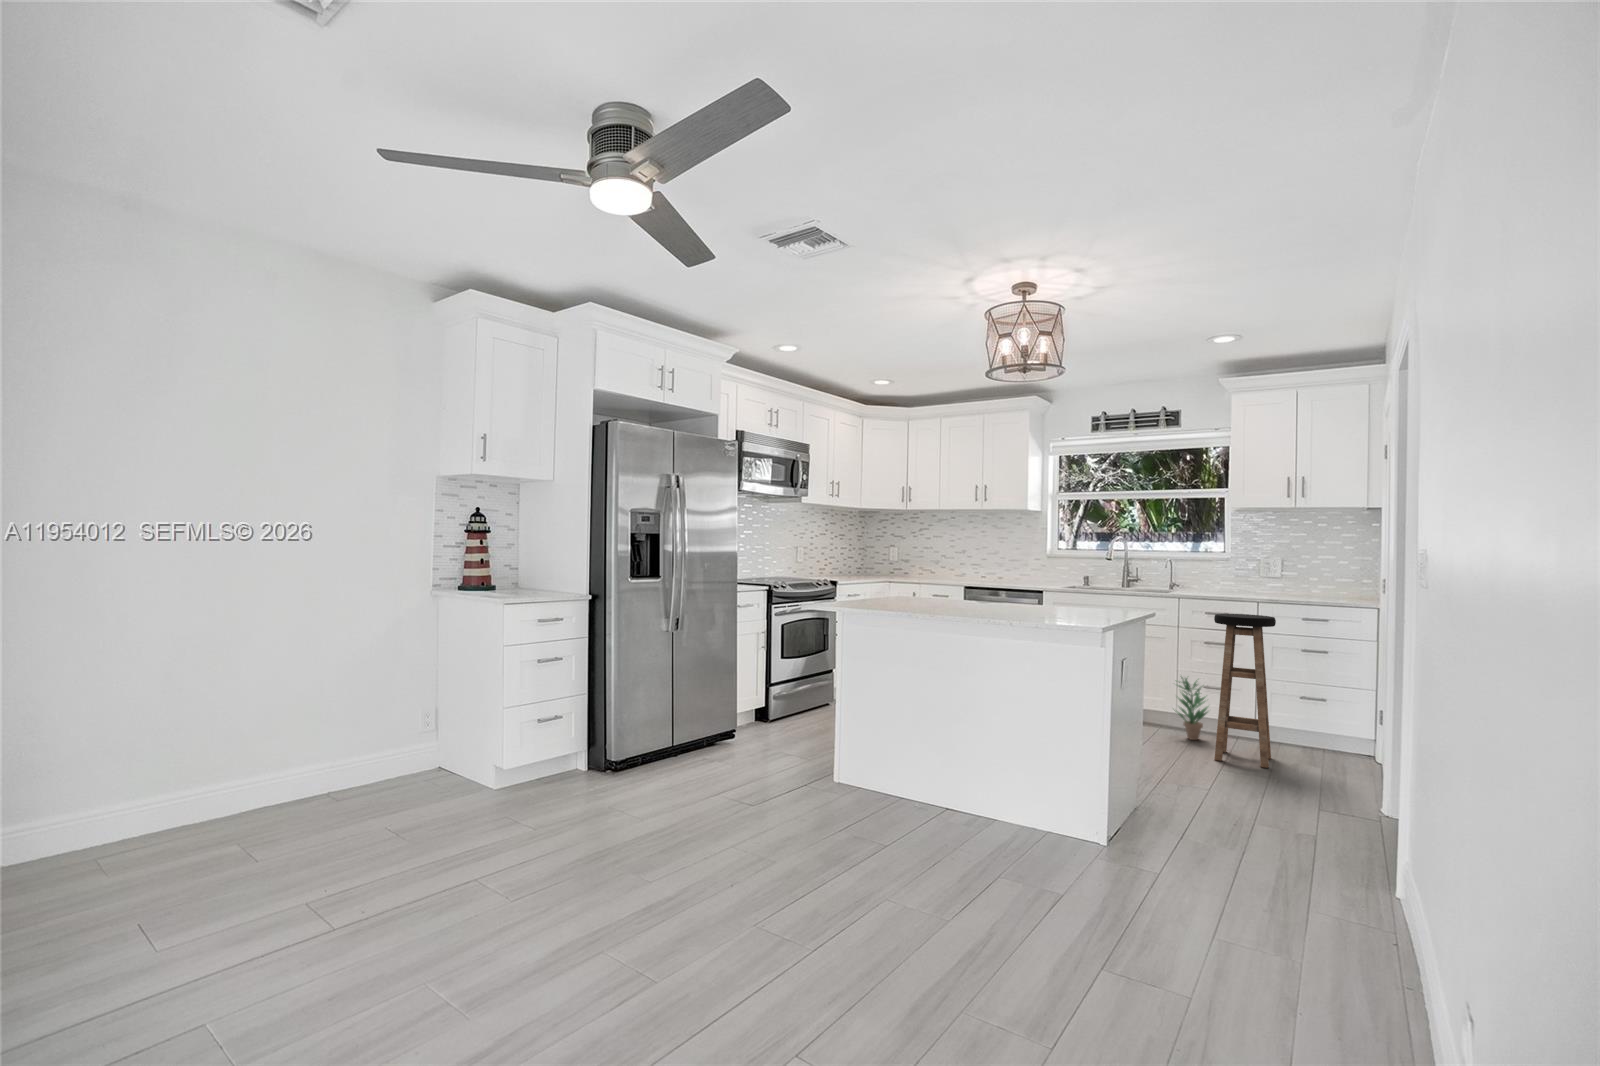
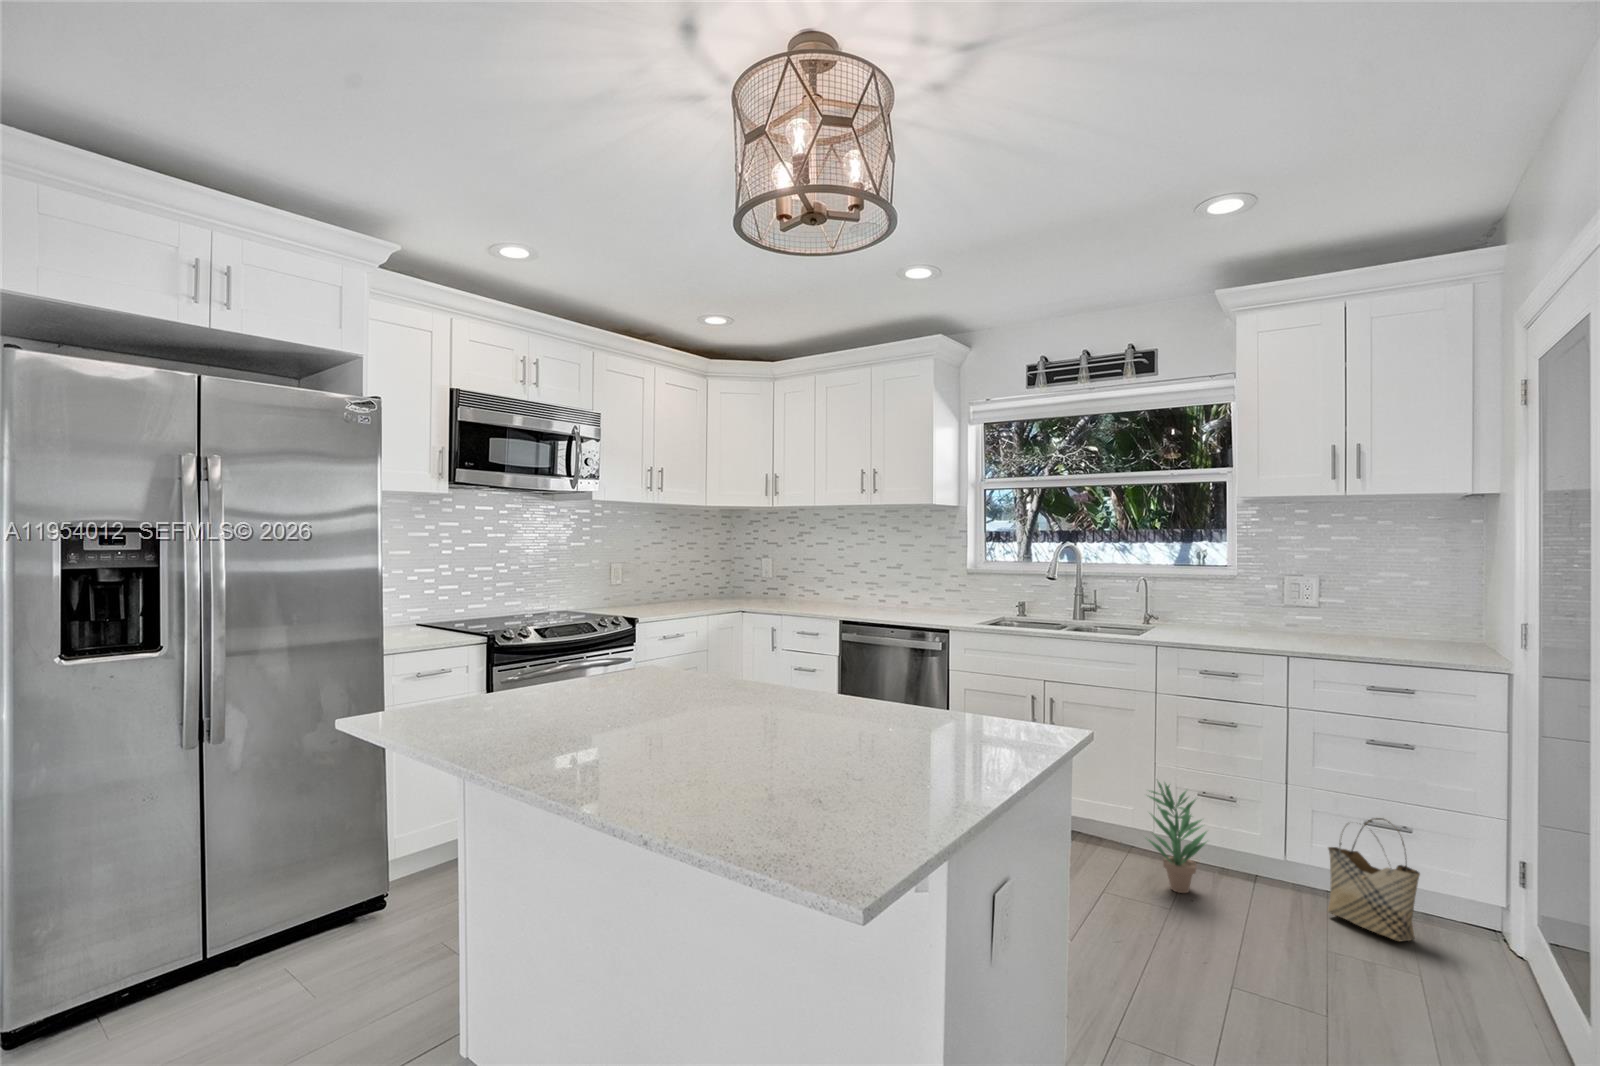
bar stool: present [1214,614,1276,768] -> none [1213,684,1326,985]
woven basket: none [1278,692,1328,756] -> present [1328,818,1420,941]

